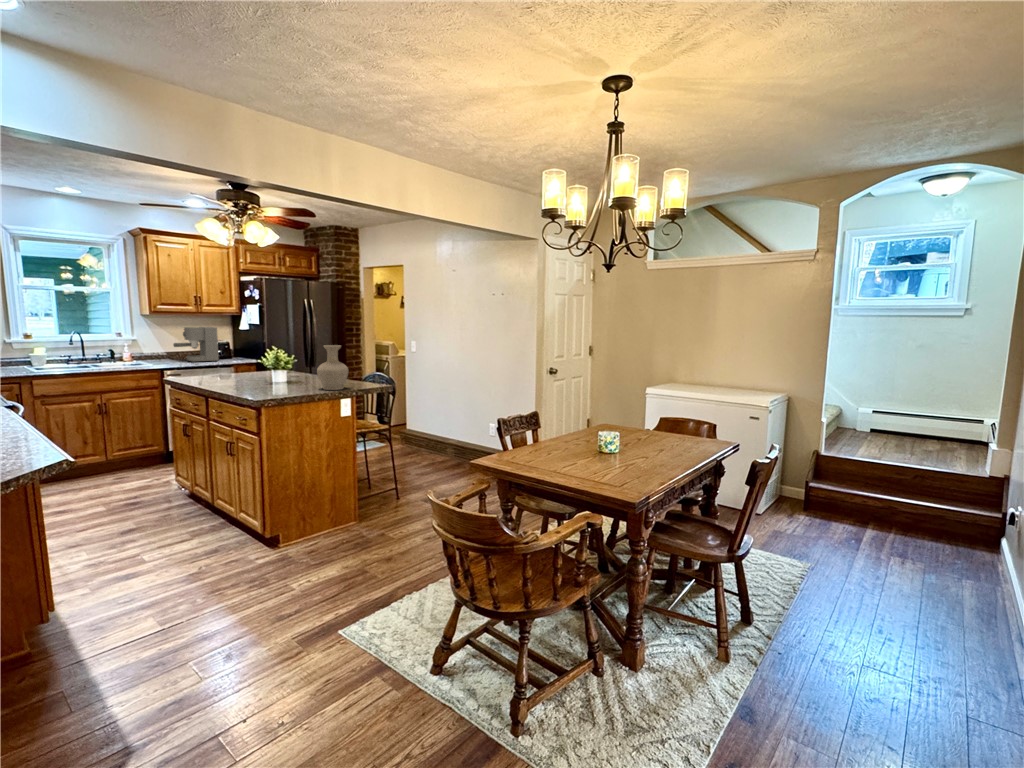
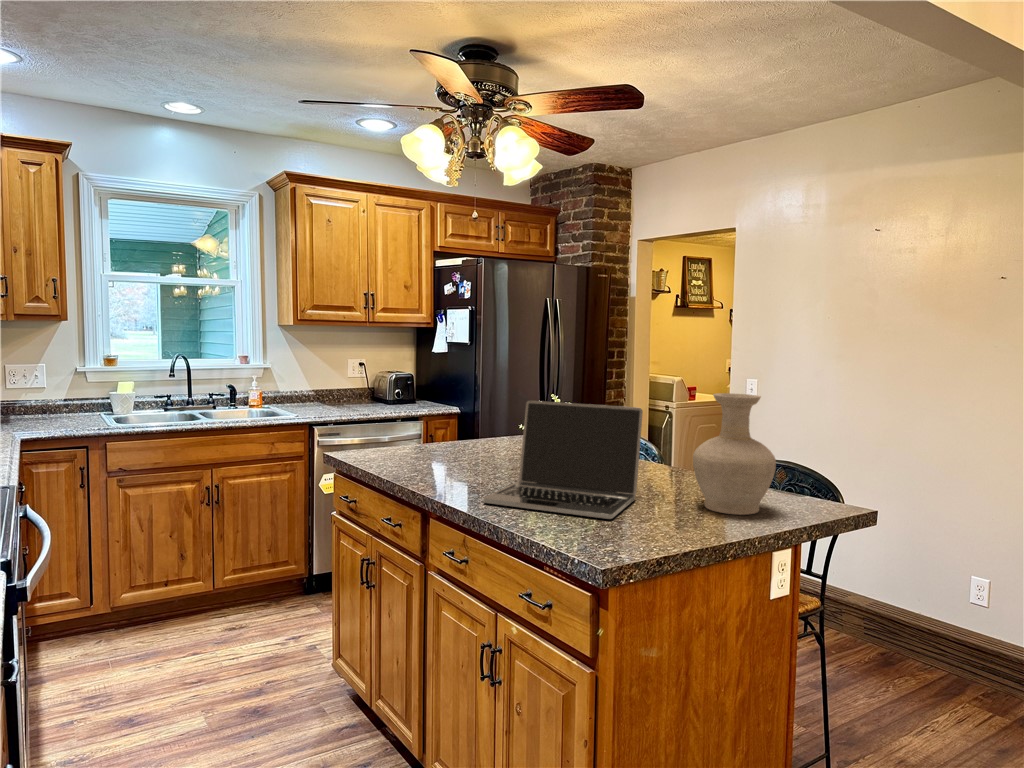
coffee maker: present [173,327,219,362] -> none [328,347,399,410]
laptop: none [229,350,300,392] -> present [483,401,643,519]

